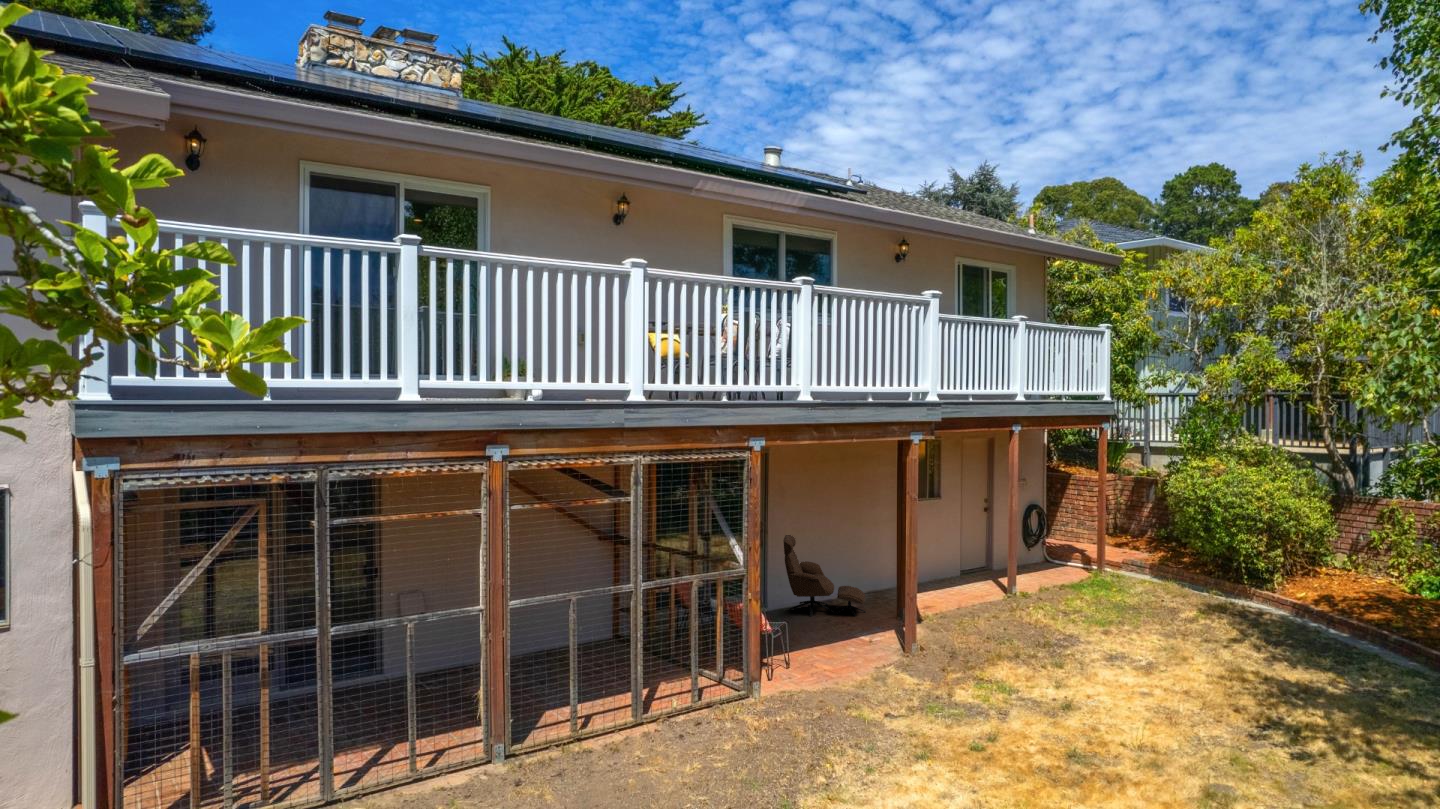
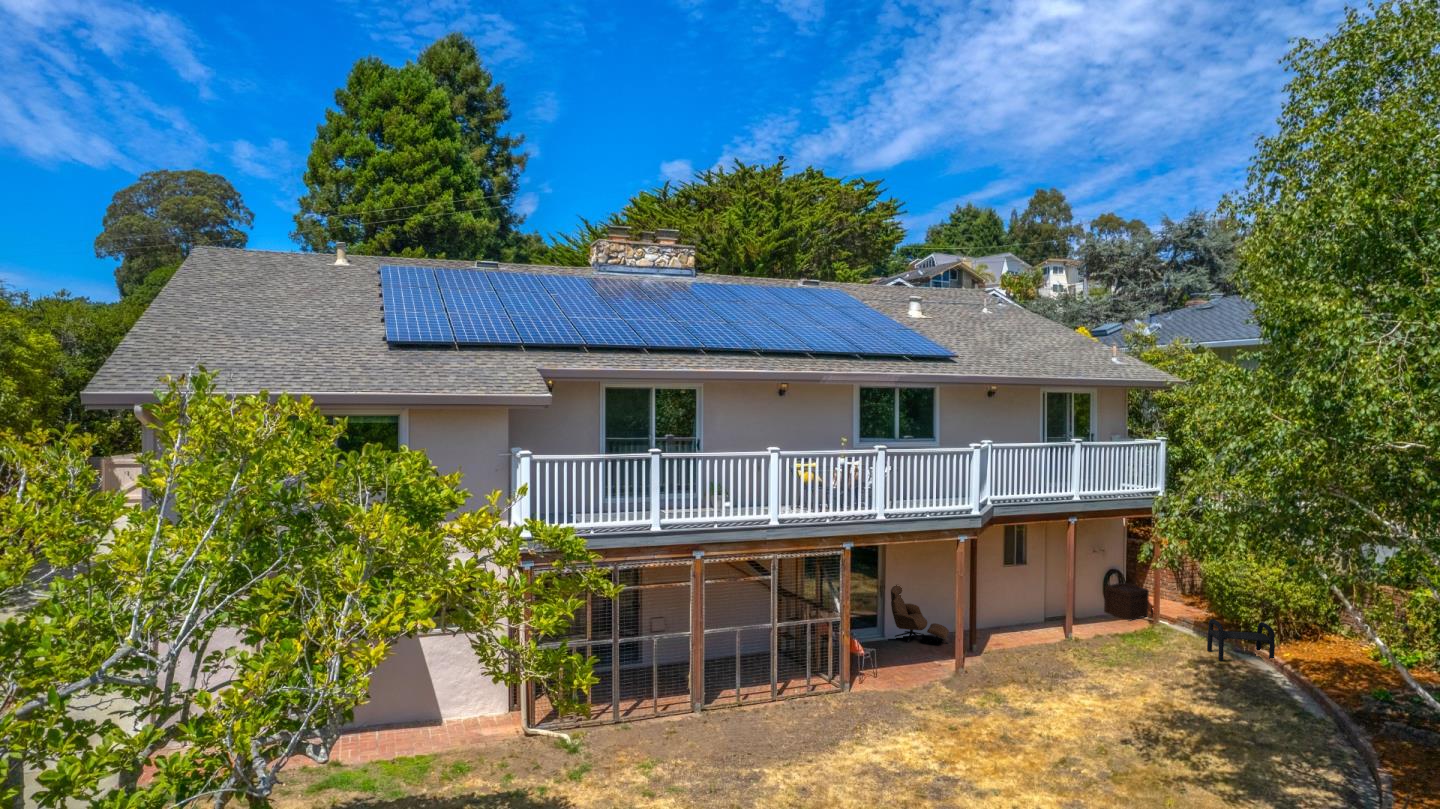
wooden crate: none [1027,524,1079,569] -> present [1104,583,1149,621]
bench: none [1175,550,1259,603] -> present [1207,619,1275,661]

